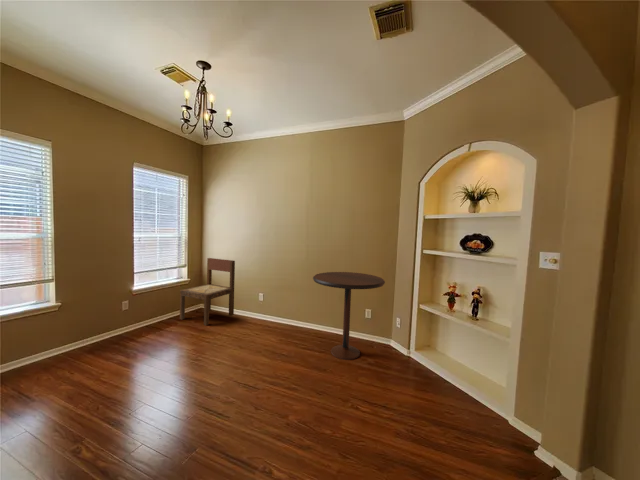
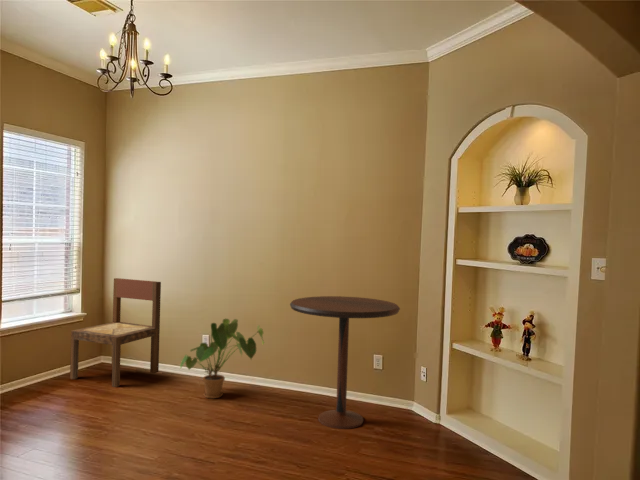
house plant: none [244,284,297,335] -> present [180,319,264,399]

